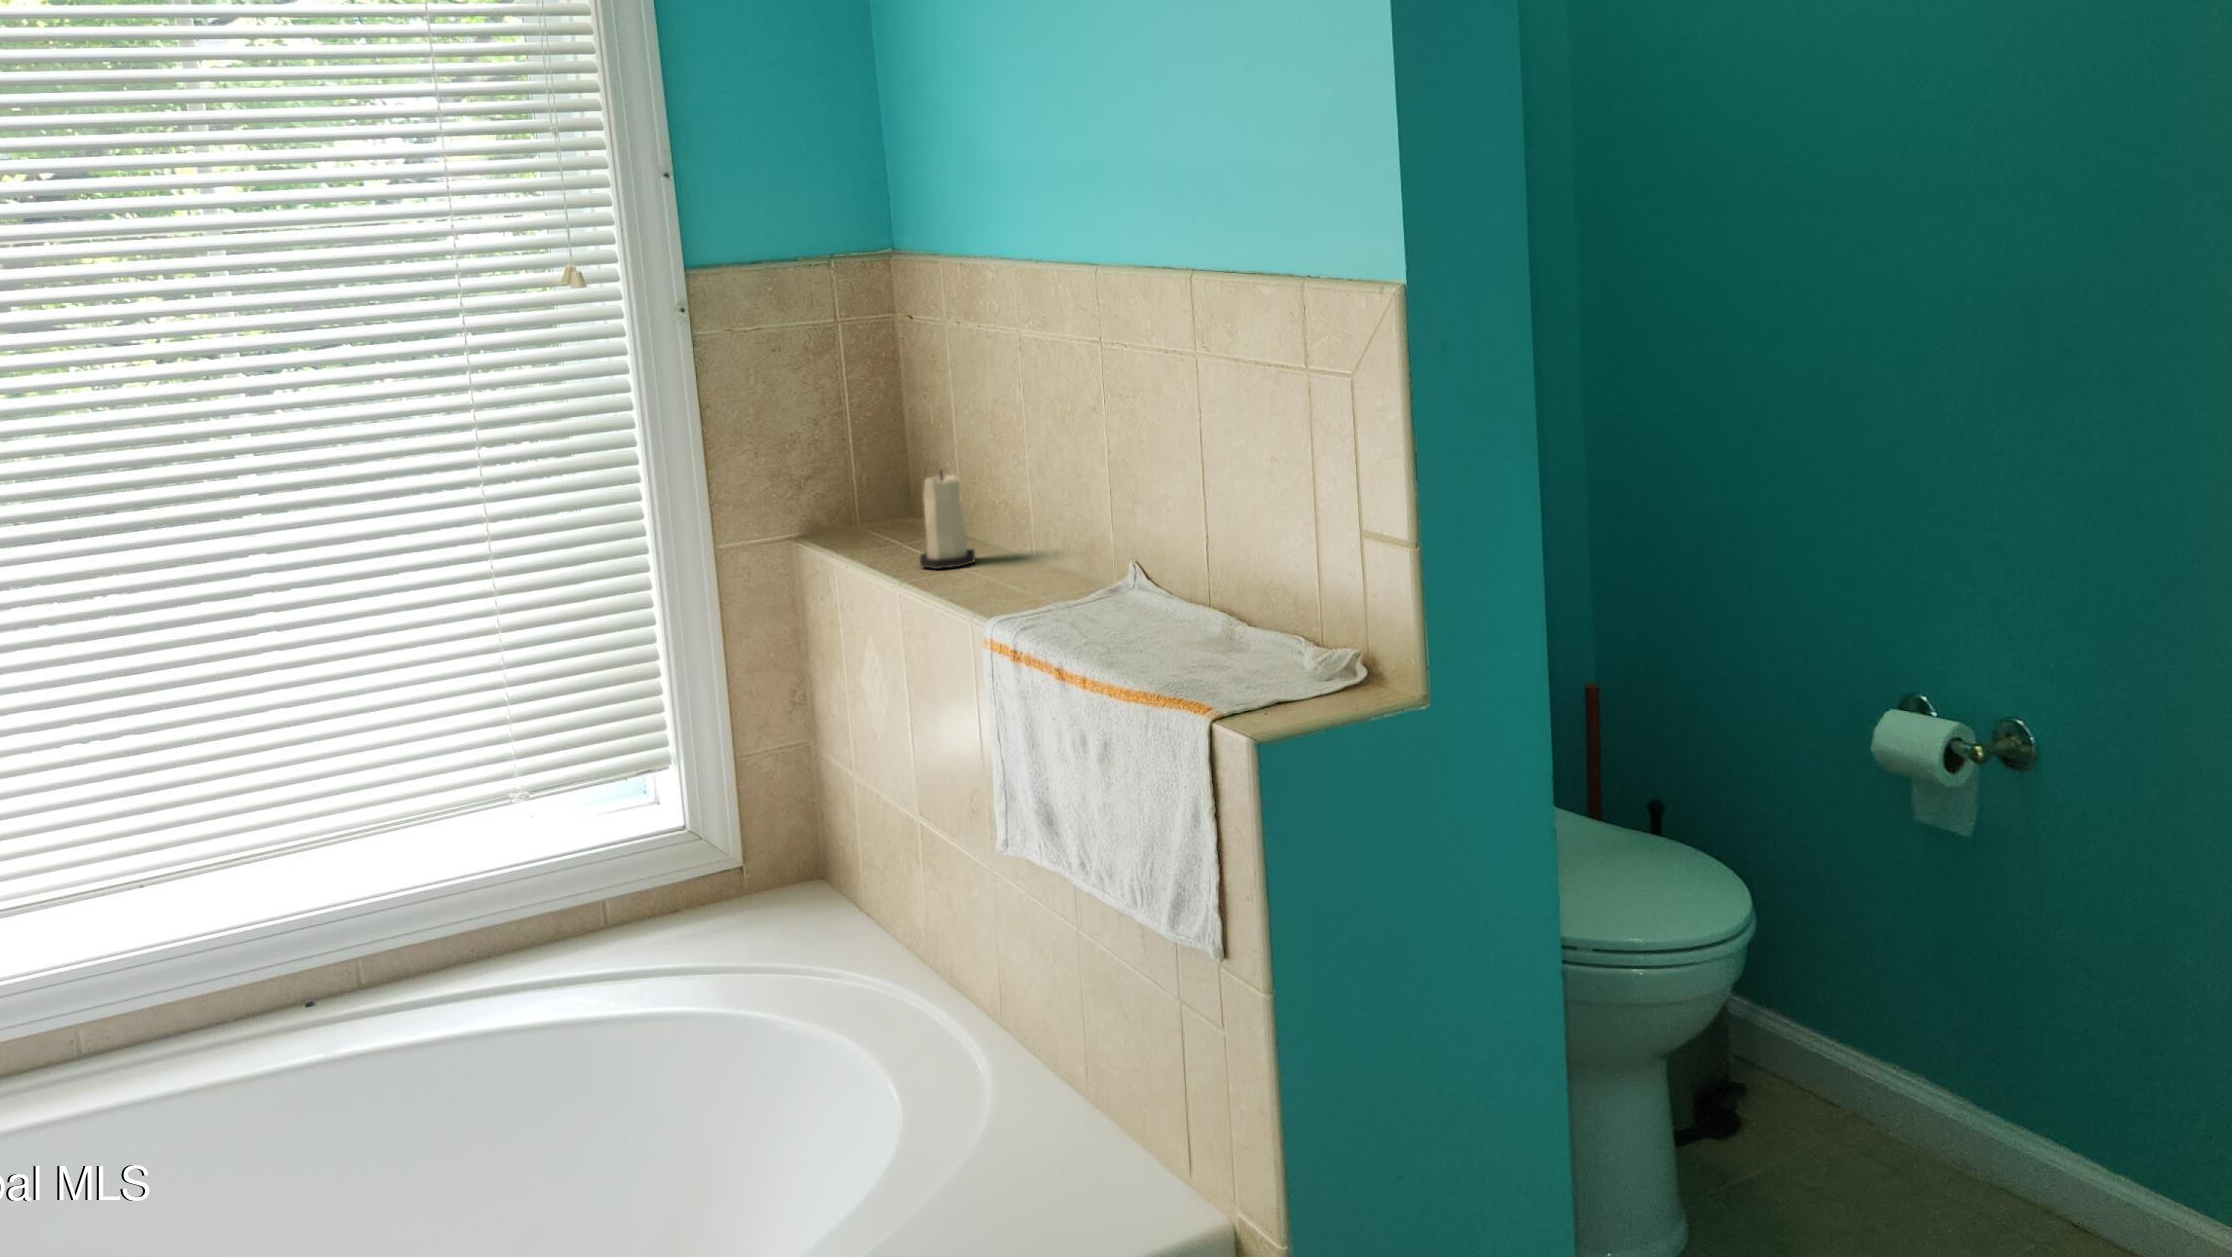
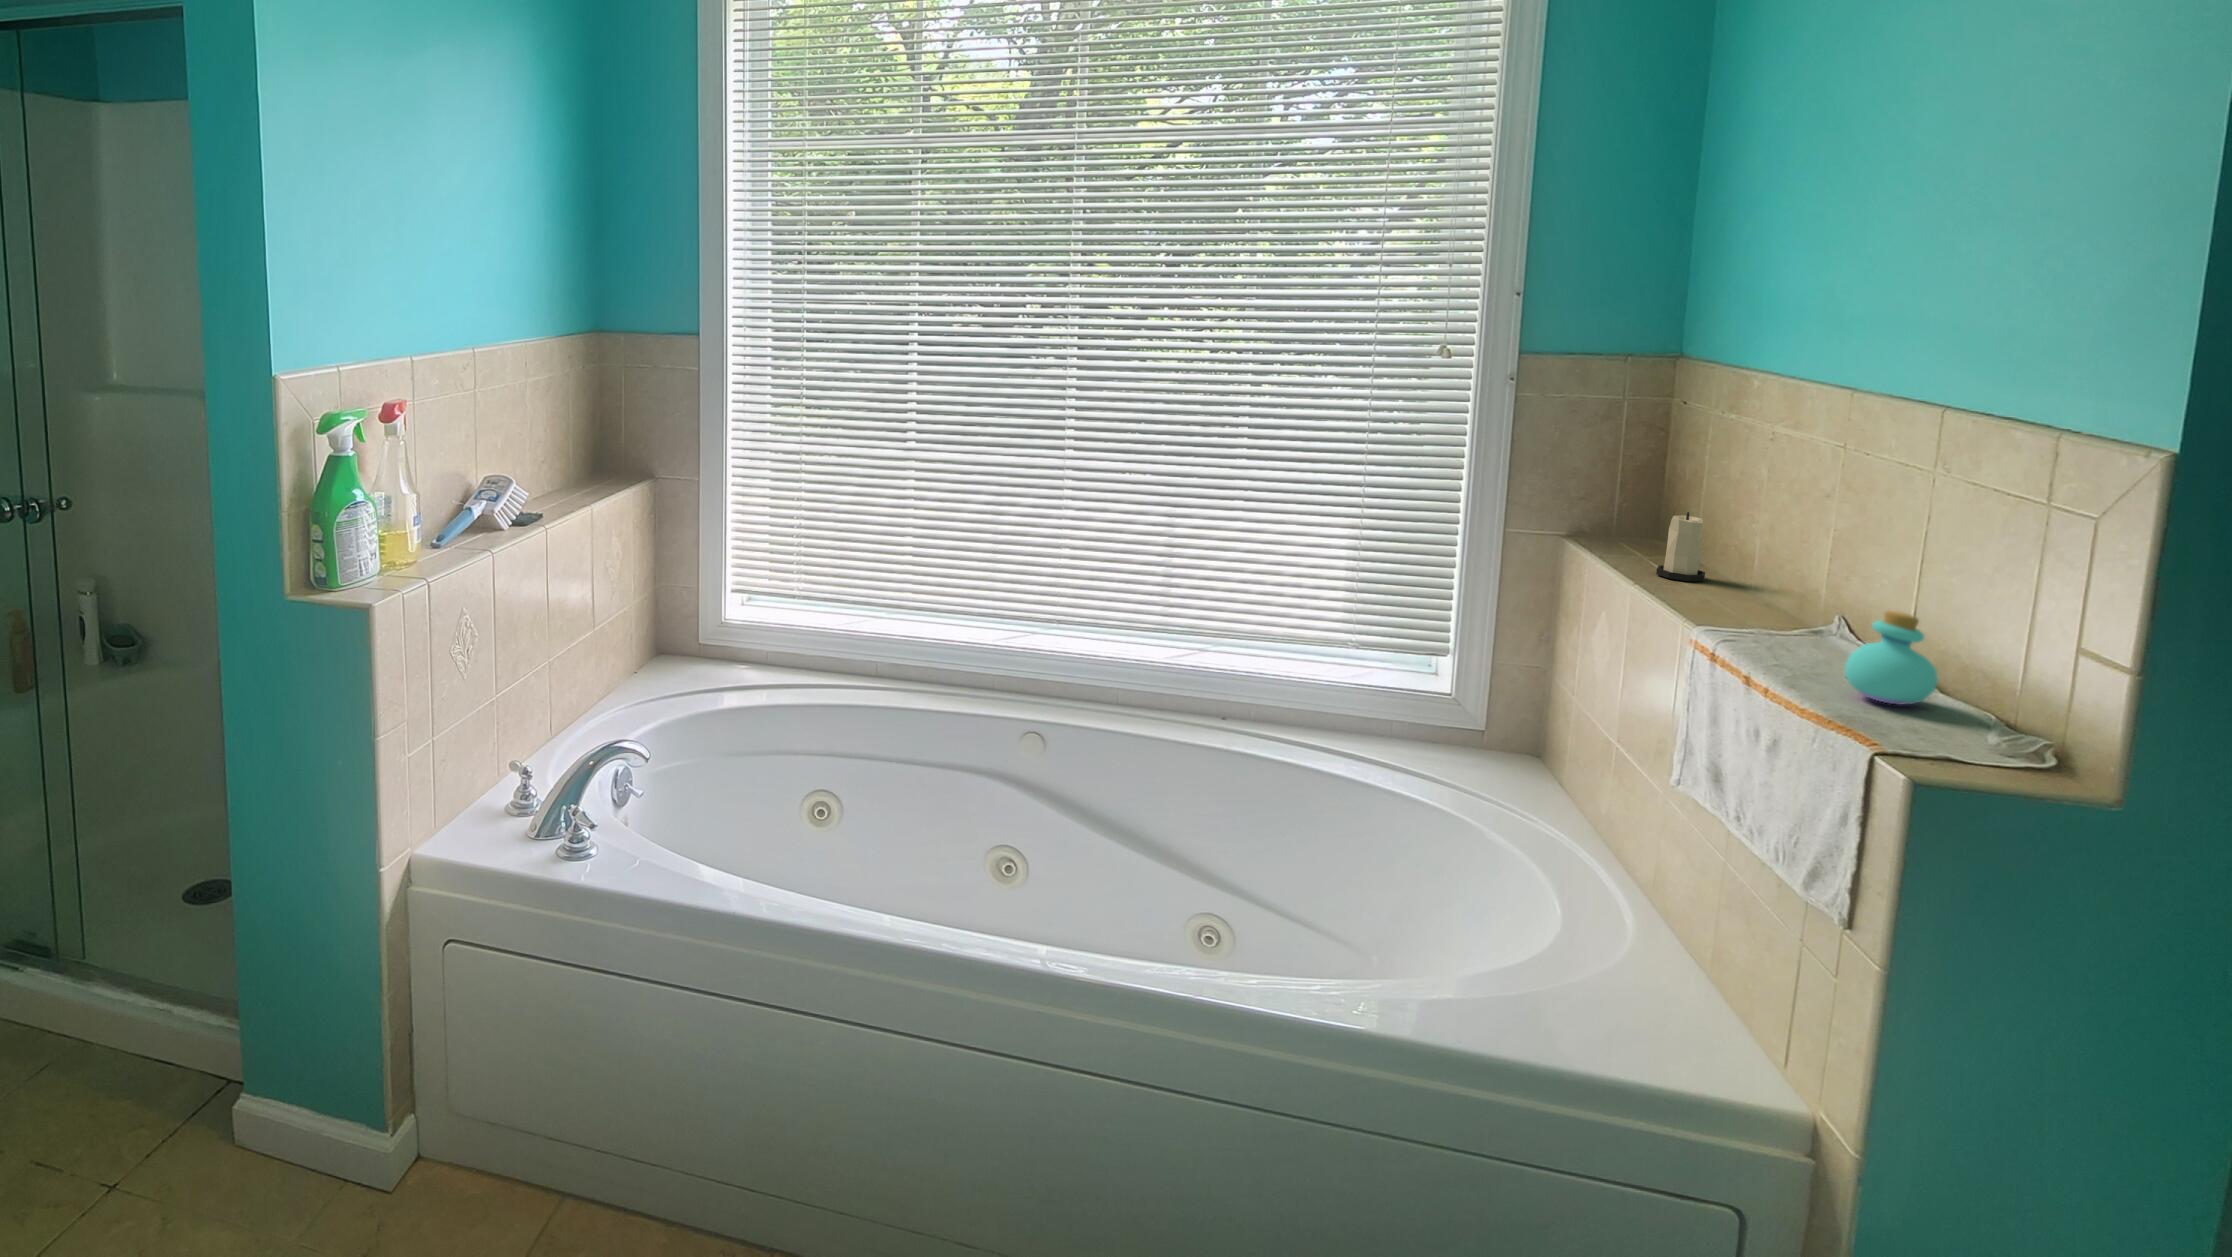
perfume bottle: none [1156,534,1245,656] -> present [1845,610,1938,705]

